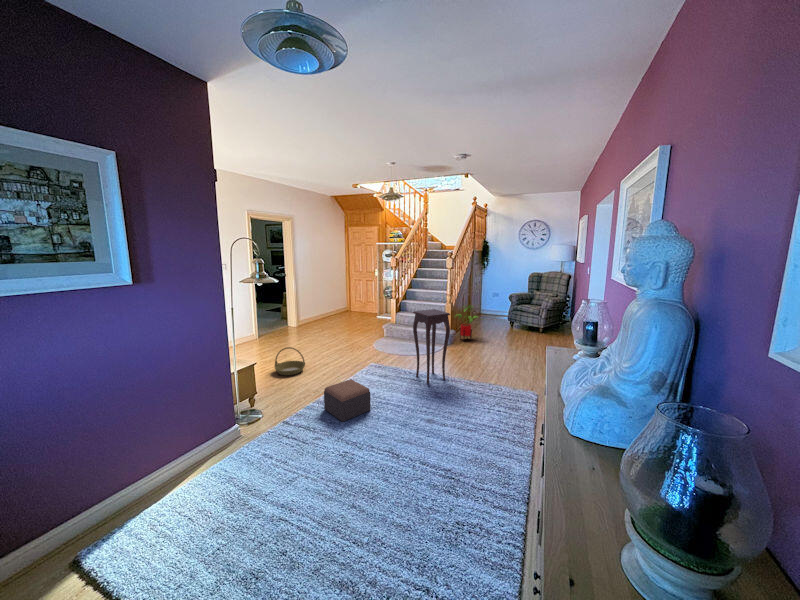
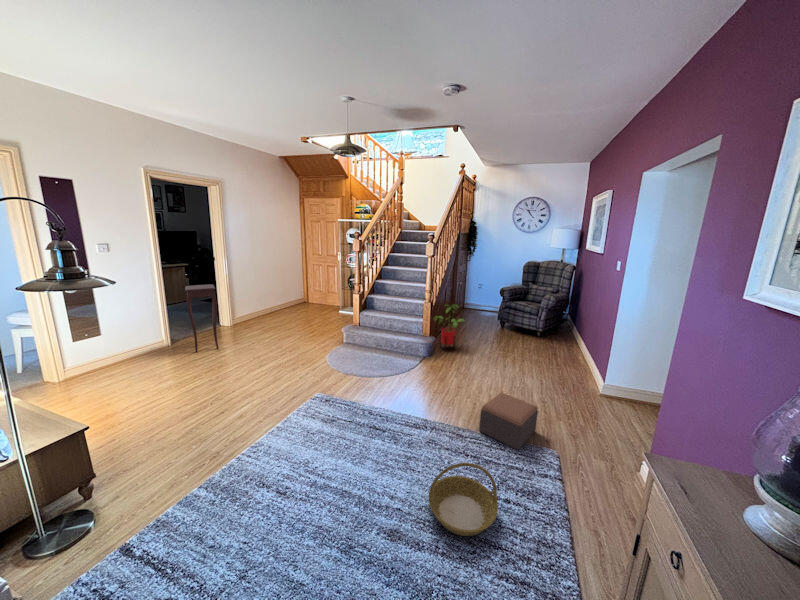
side table: present [413,309,450,384] -> present [185,284,219,353]
basket: present [275,347,305,375] -> present [429,463,498,536]
footstool: present [324,379,371,422] -> present [479,393,538,450]

